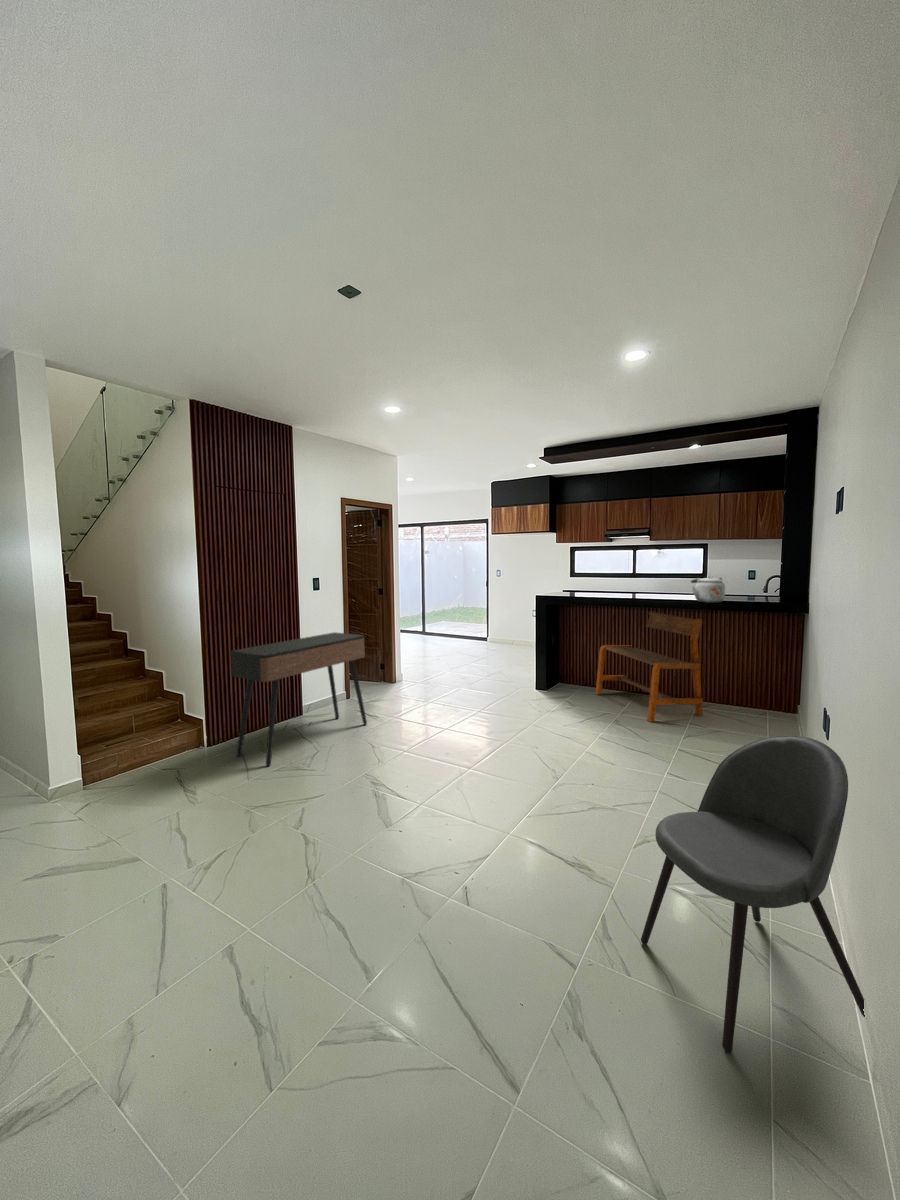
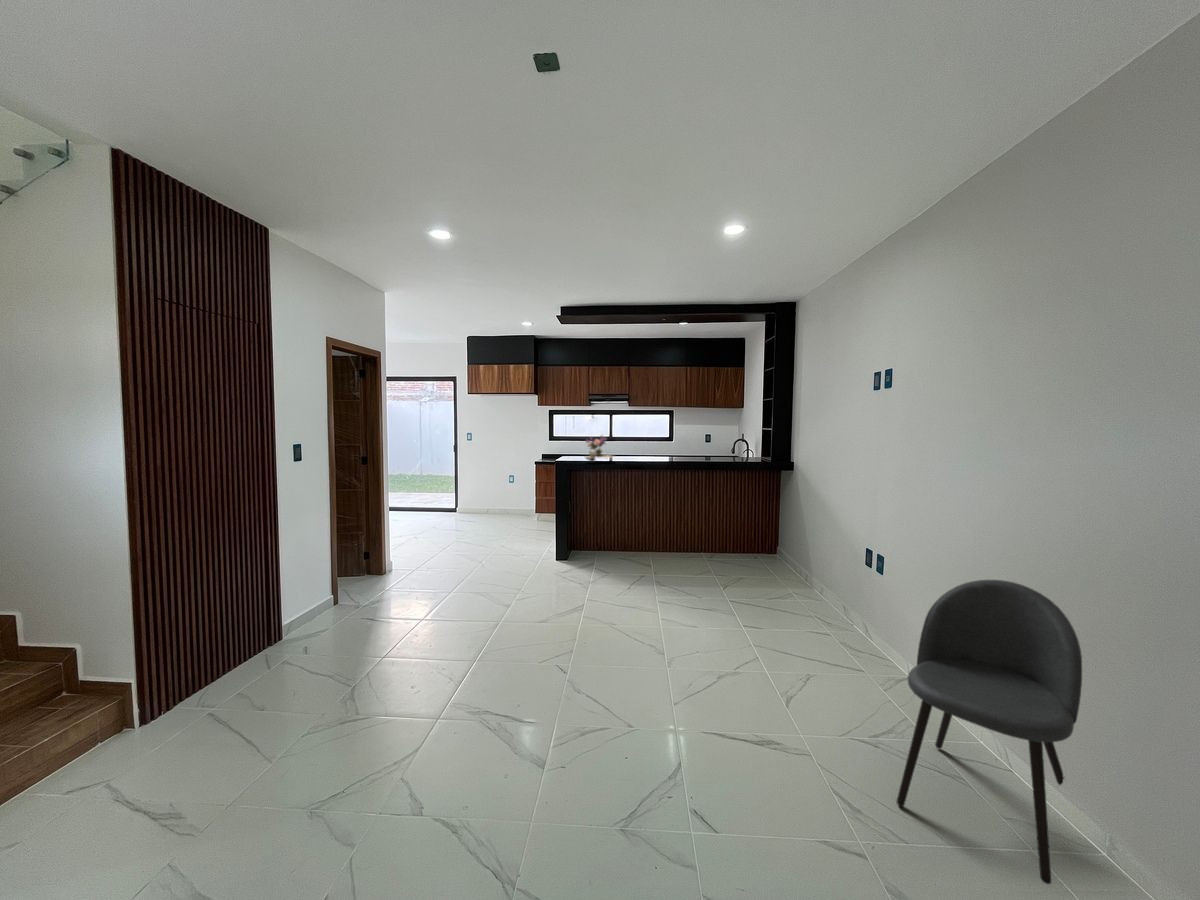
flower arrangement: none [560,570,594,598] -> present [585,436,611,462]
kettle: present [691,576,725,603] -> none [704,440,733,464]
bench: present [596,612,703,722] -> none [615,472,720,580]
console table: present [231,632,367,766] -> none [213,518,397,730]

